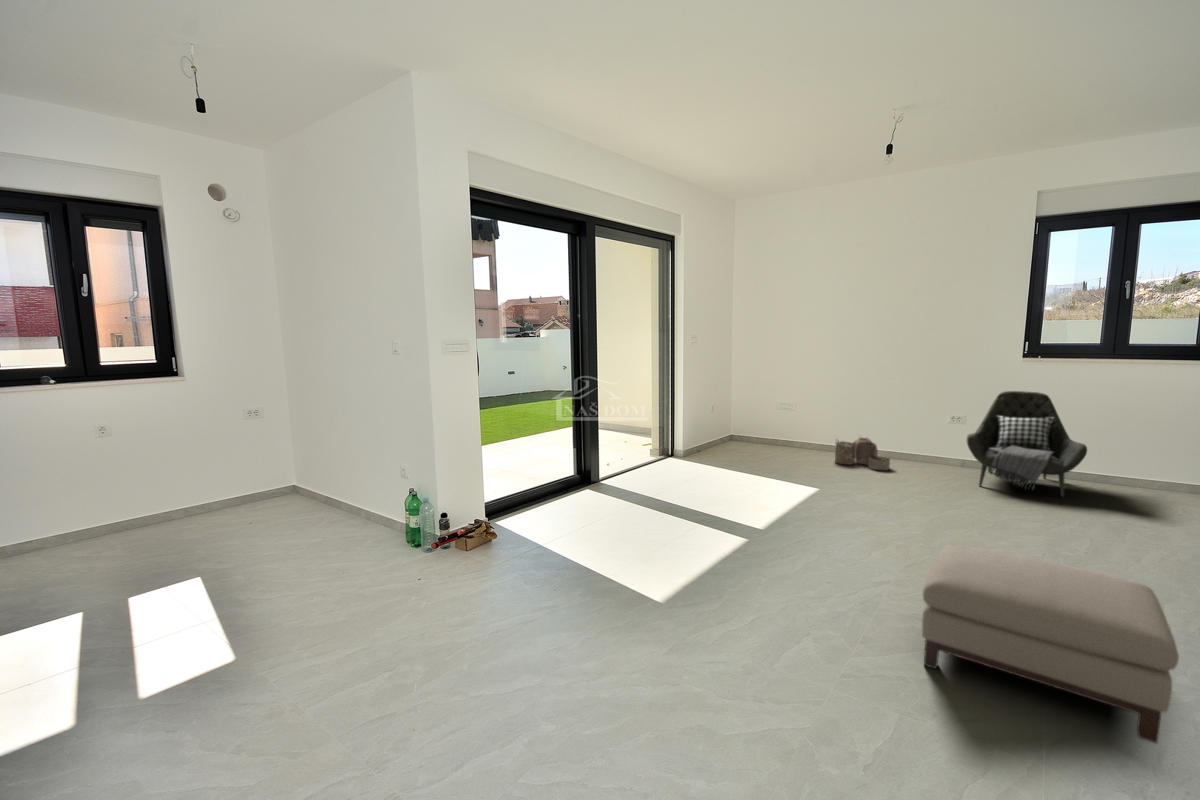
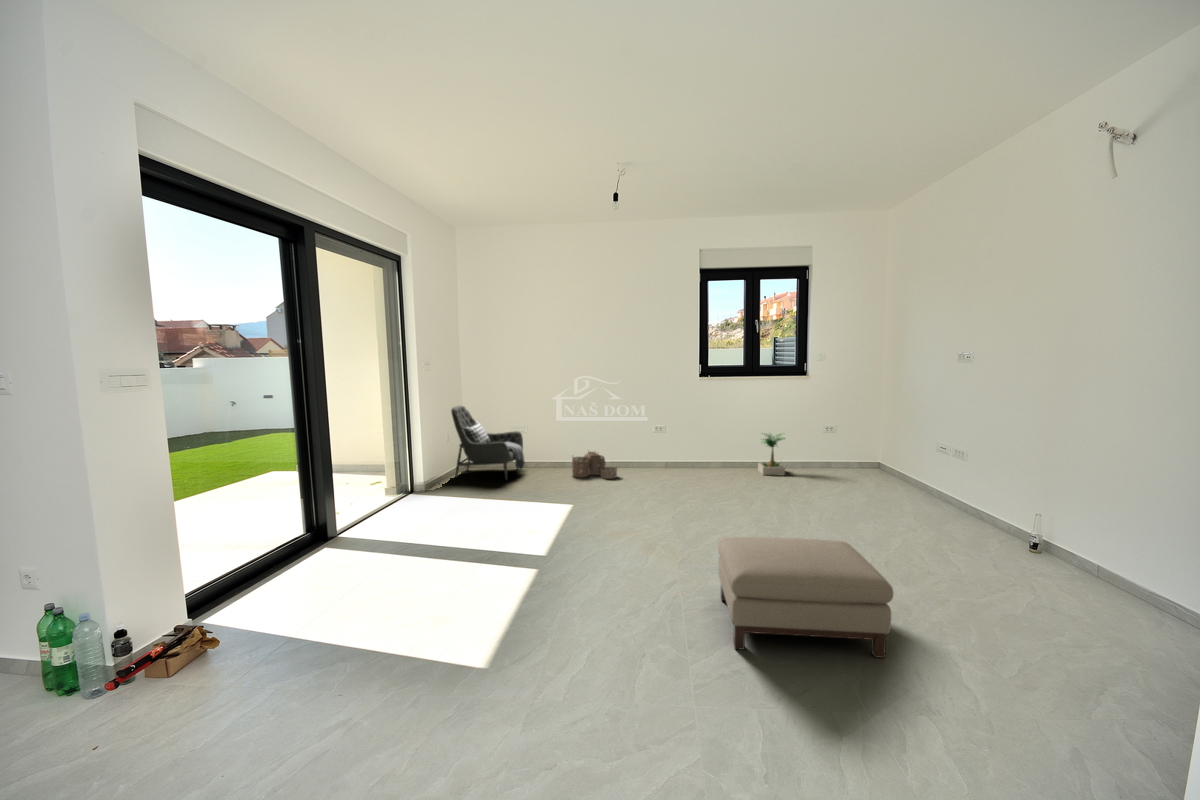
armchair: present [967,391,1087,497] -> present [451,406,525,480]
potted plant: none [1118,435,1183,500] -> present [758,433,785,475]

